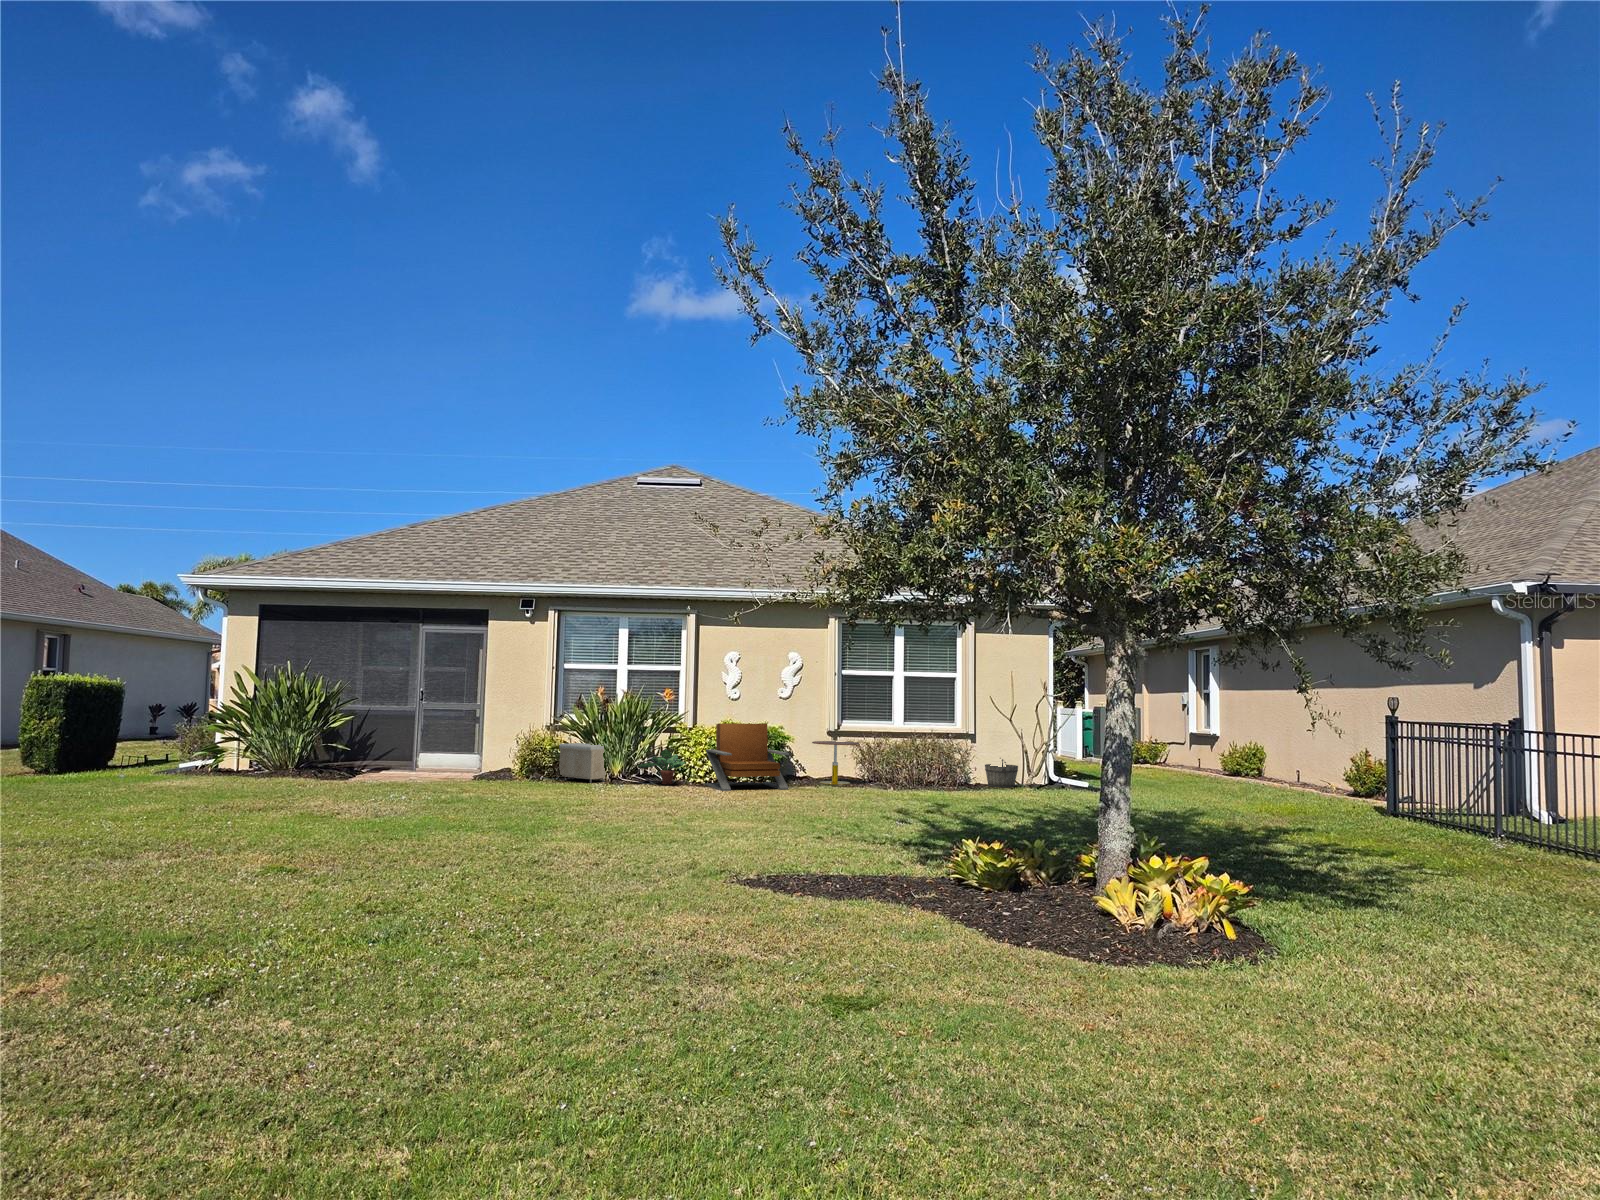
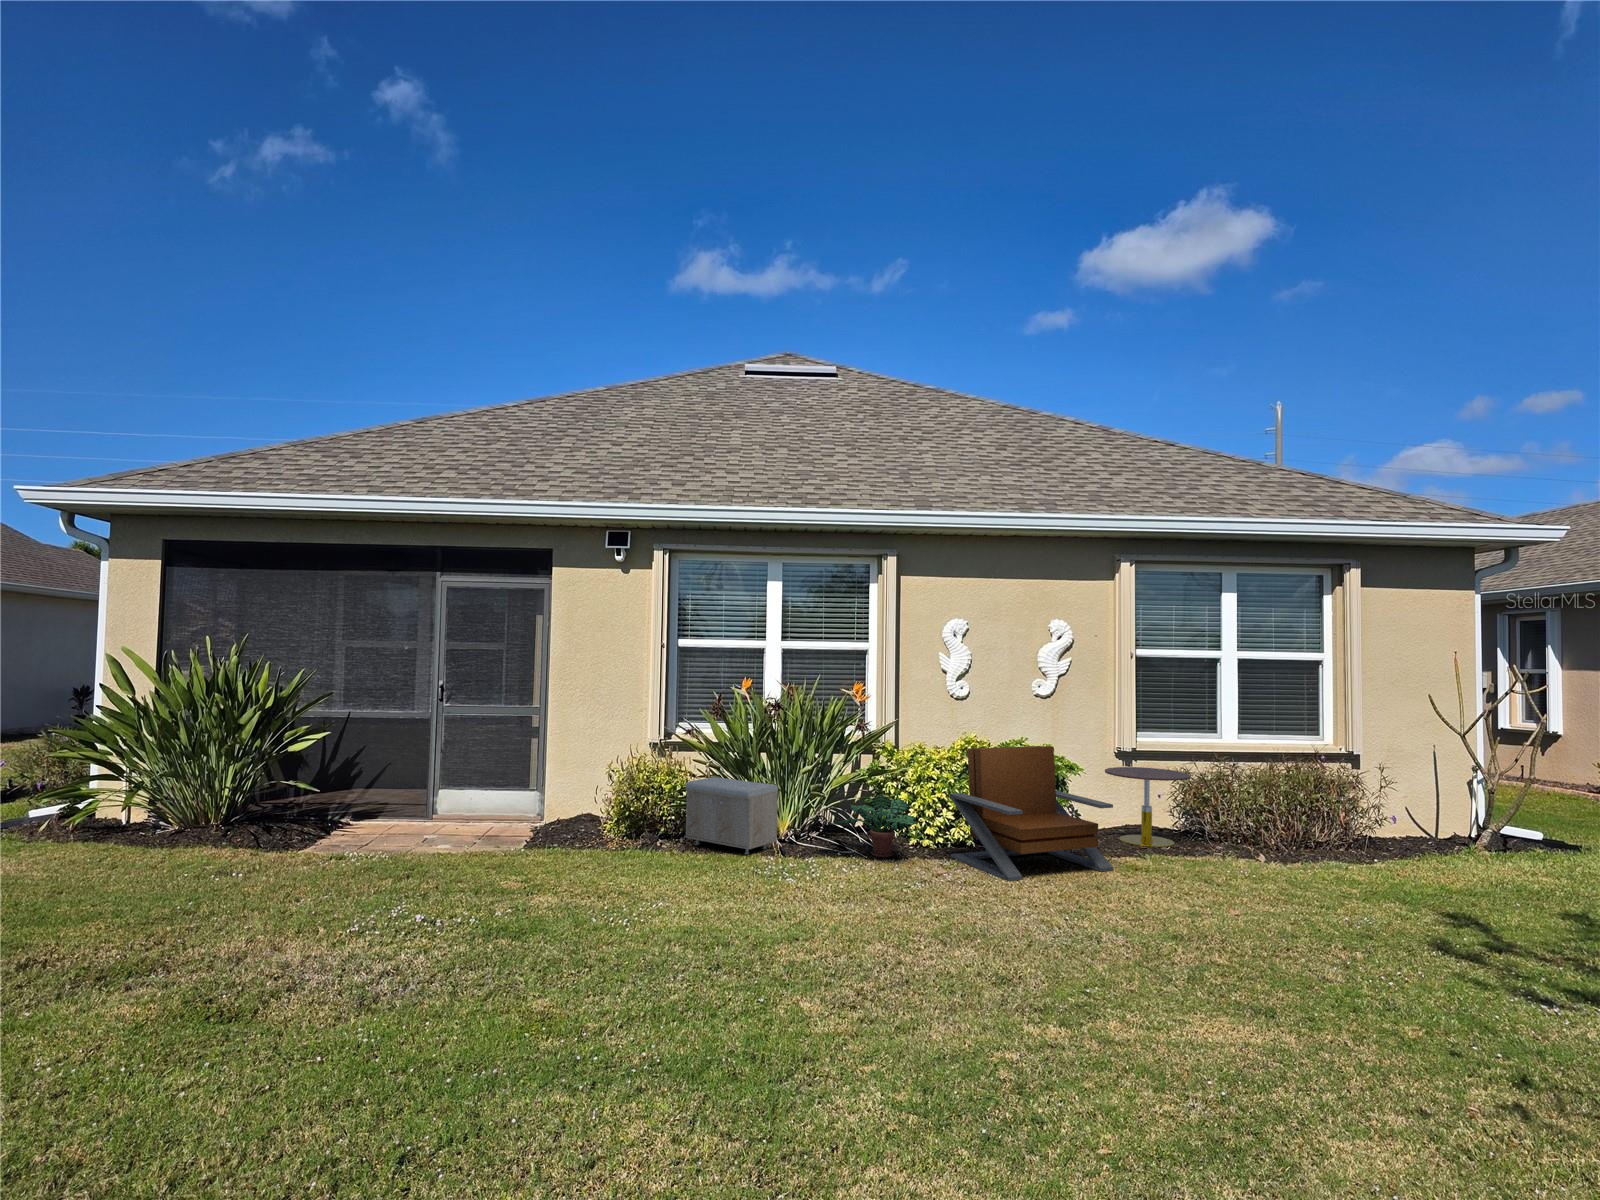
wooden bucket: present [985,758,1018,787] -> none [1386,795,1453,849]

